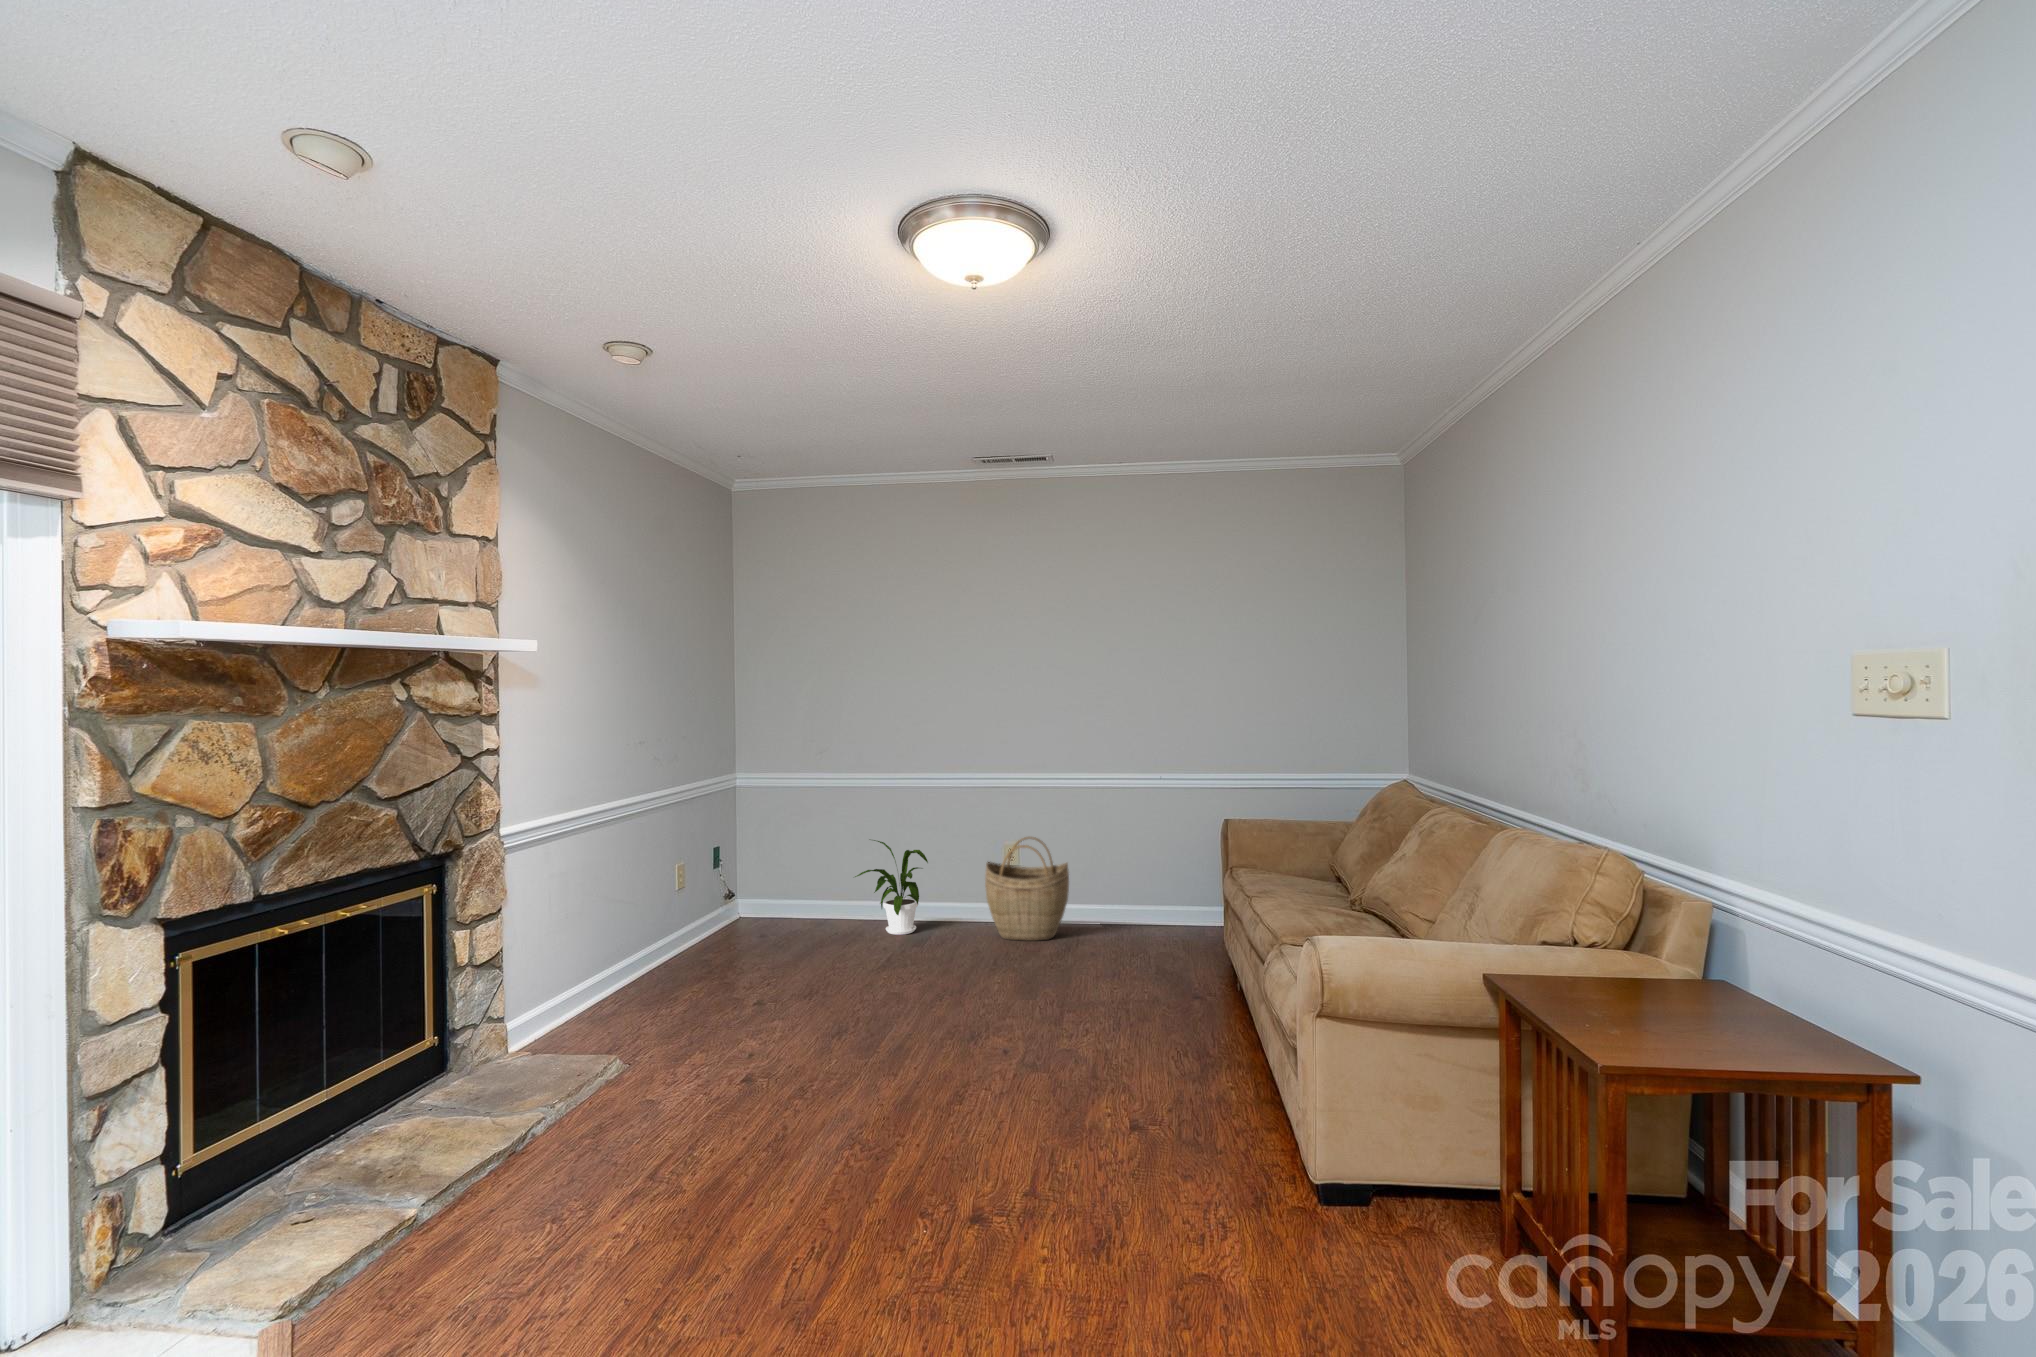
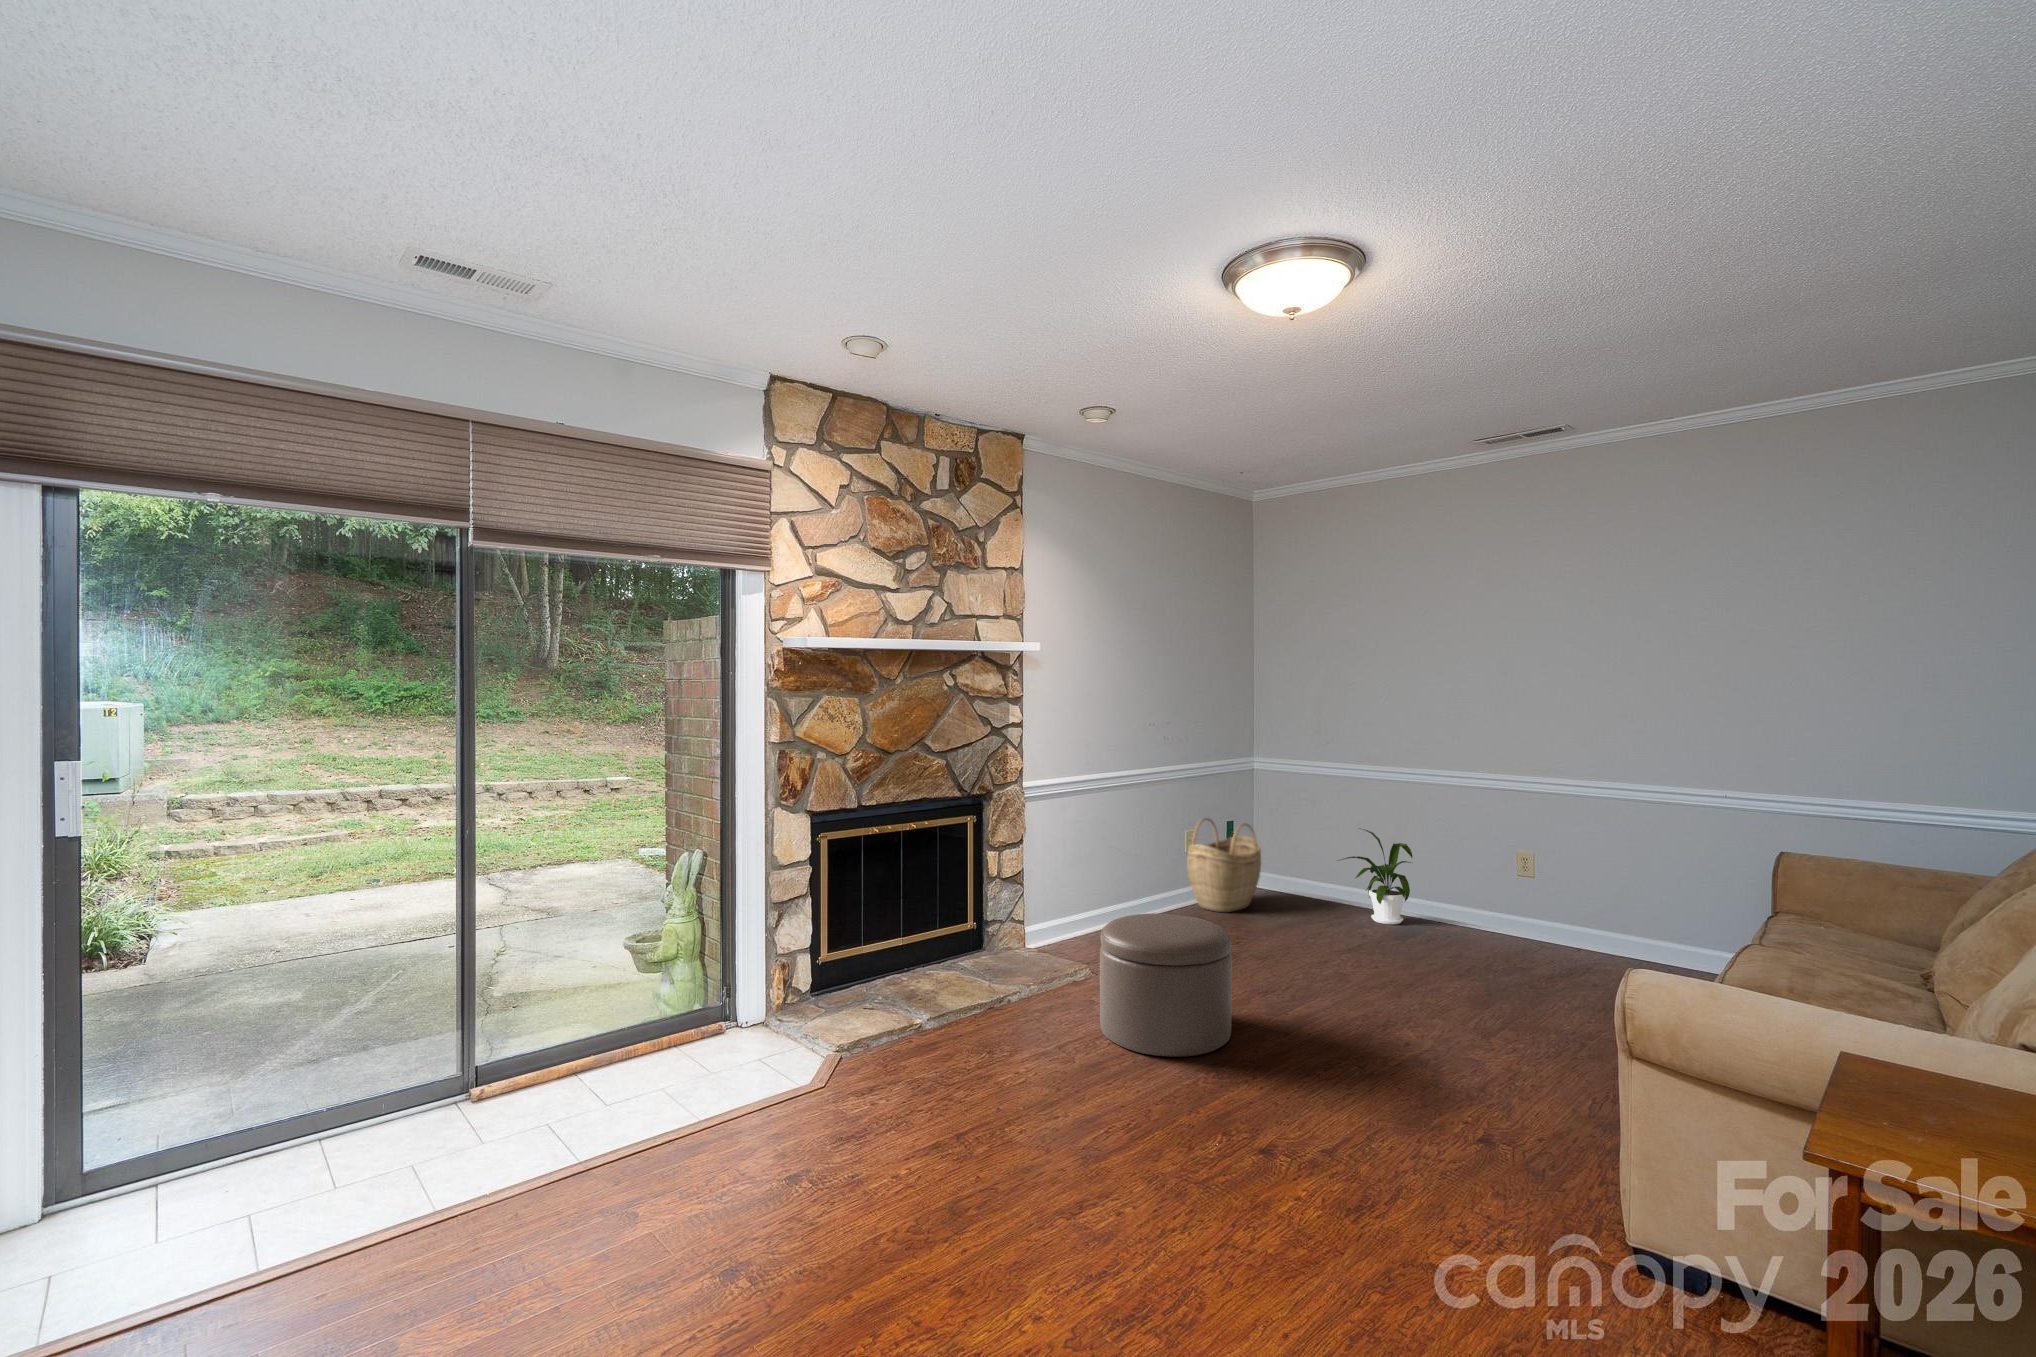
woven basket: present [985,837,1069,941] -> present [1187,818,1261,912]
ottoman: none [683,967,848,1151] -> present [1100,914,1232,1057]

